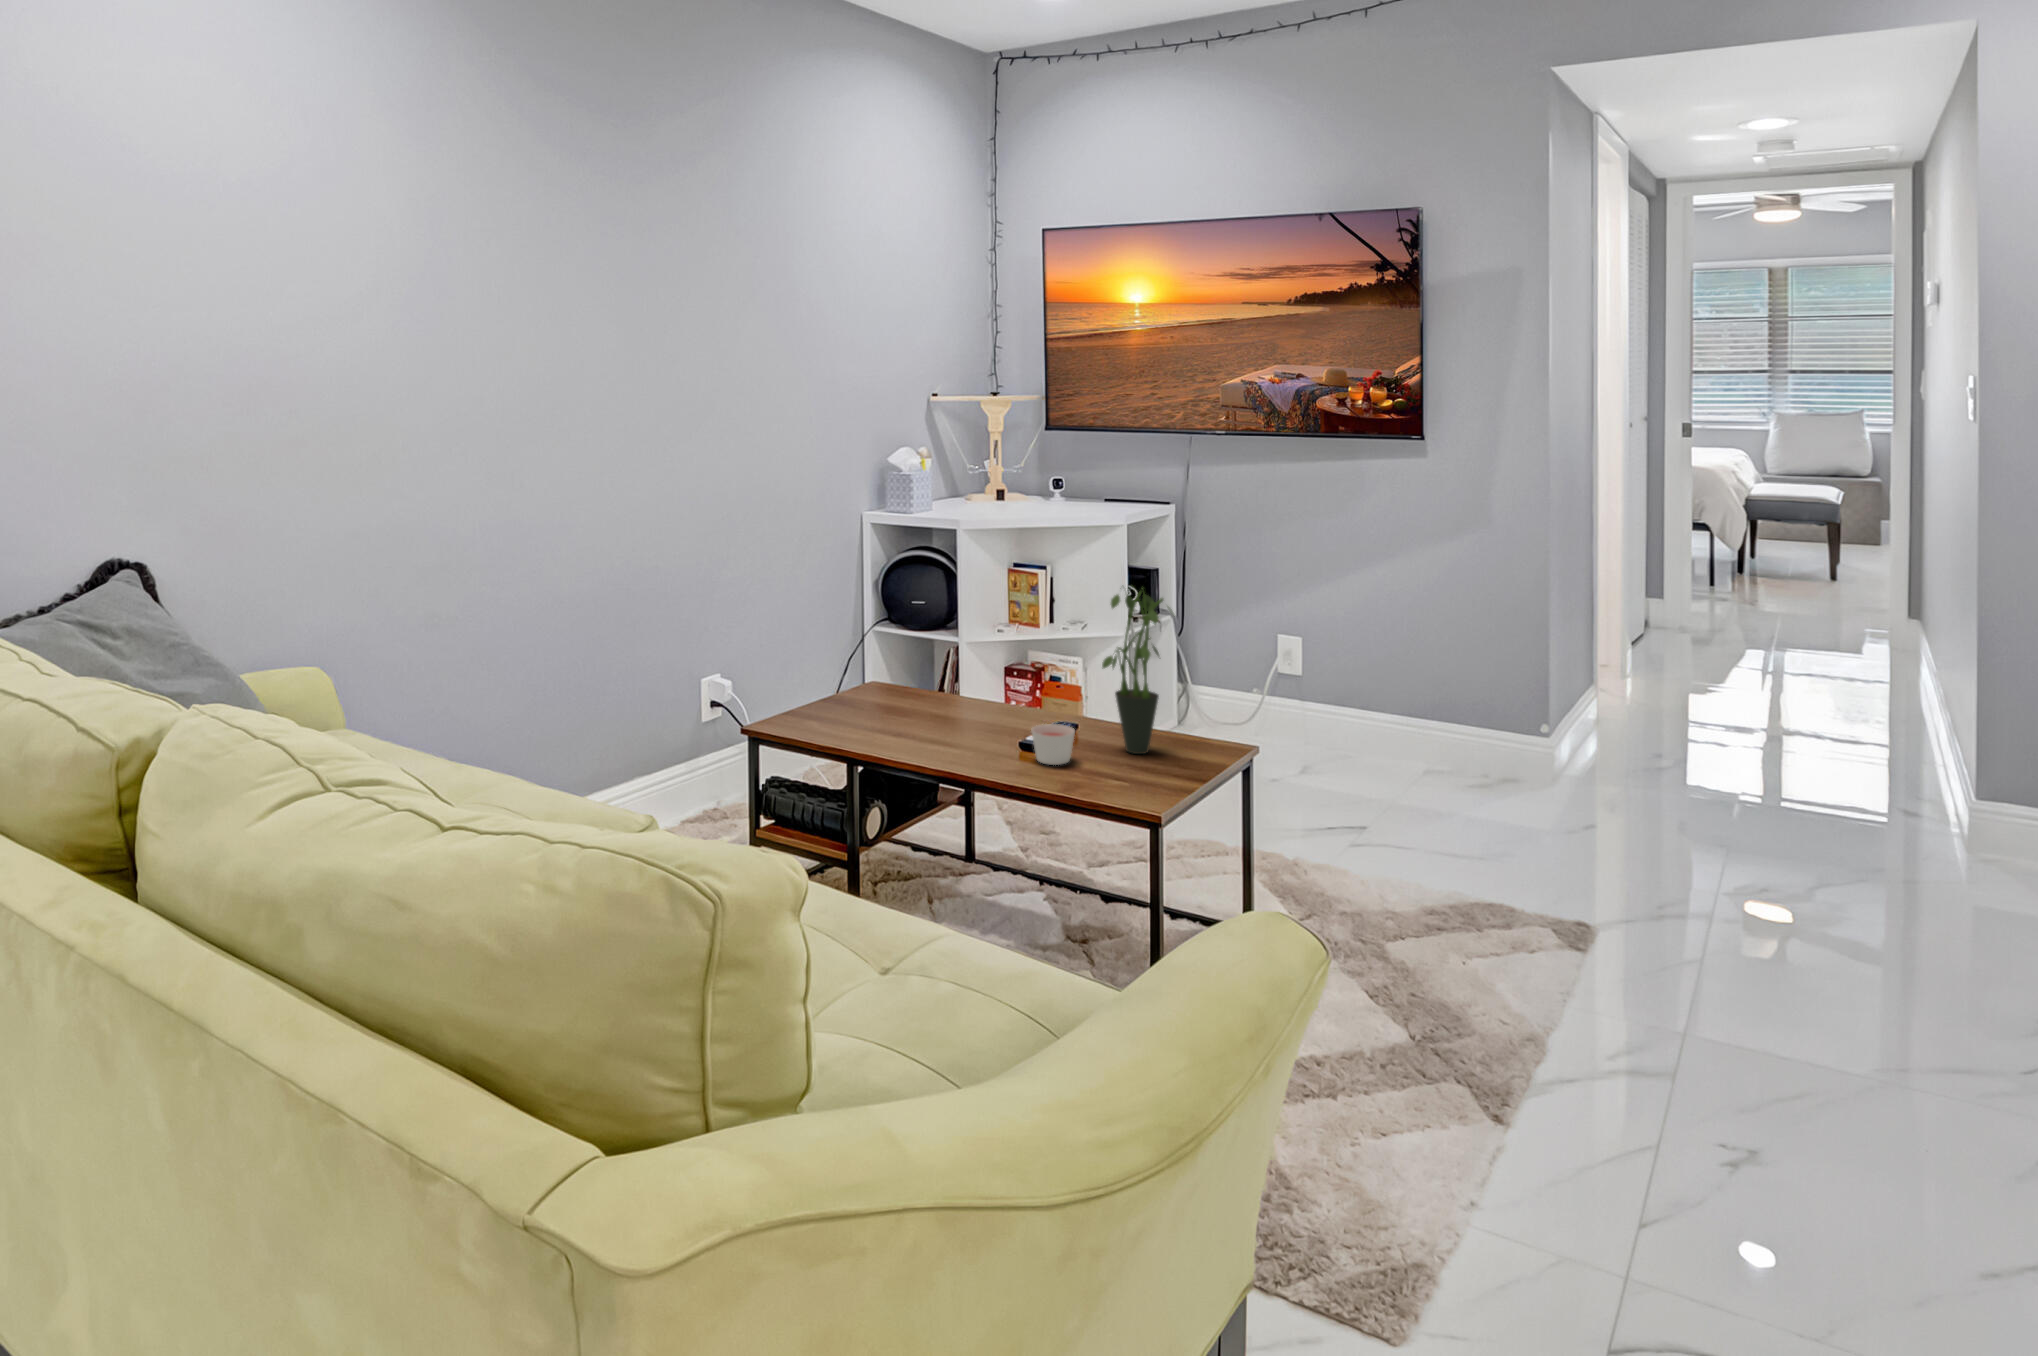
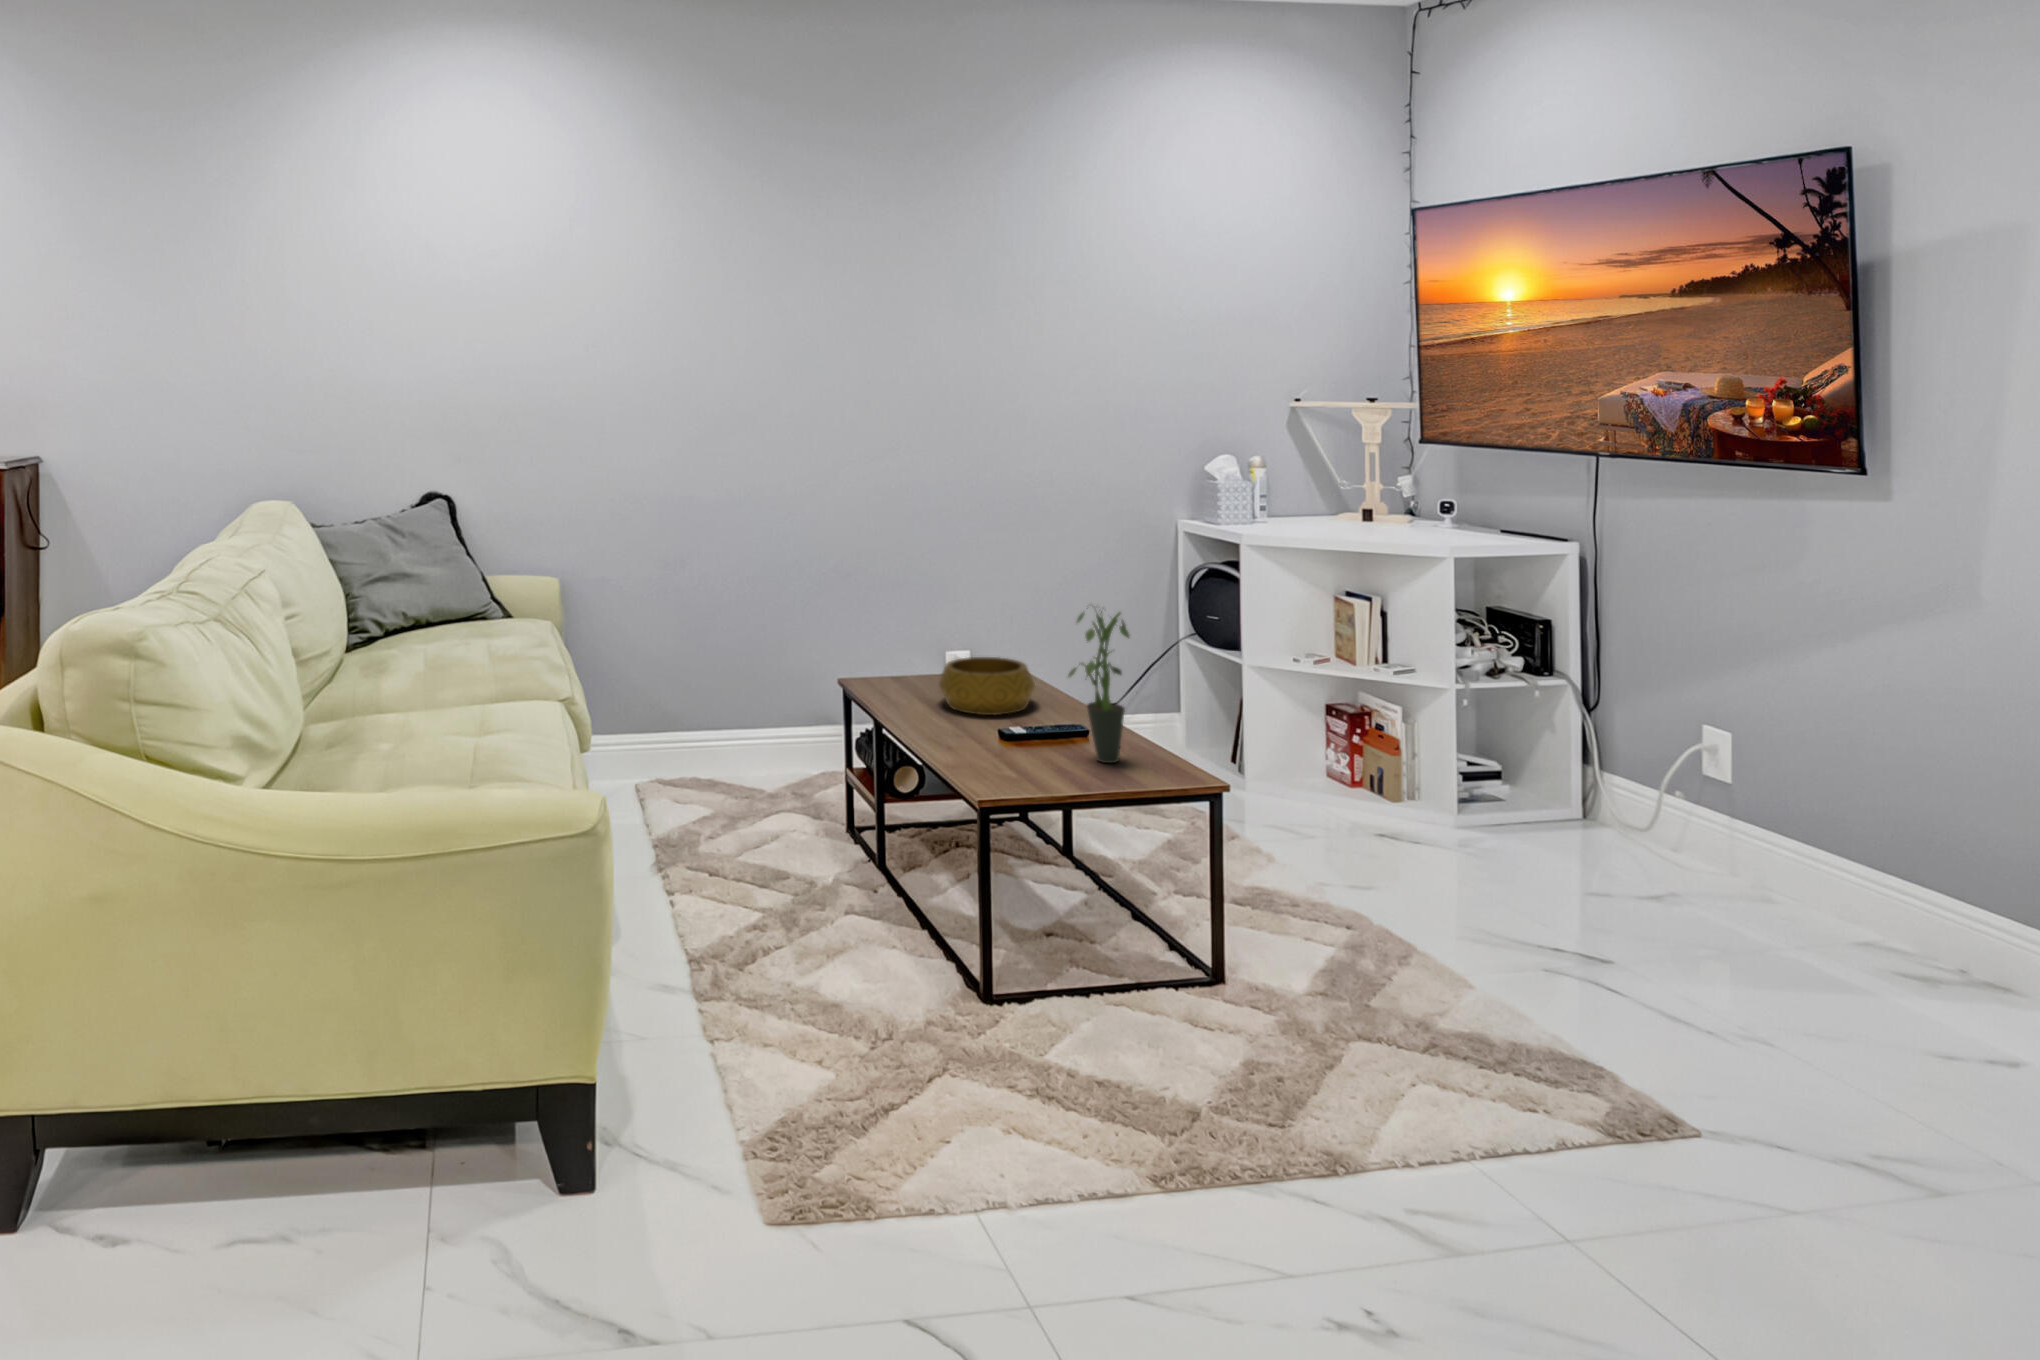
decorative bowl: none [867,664,976,731] -> present [938,657,1035,715]
candle: present [1031,724,1075,765] -> none [996,720,1037,756]

